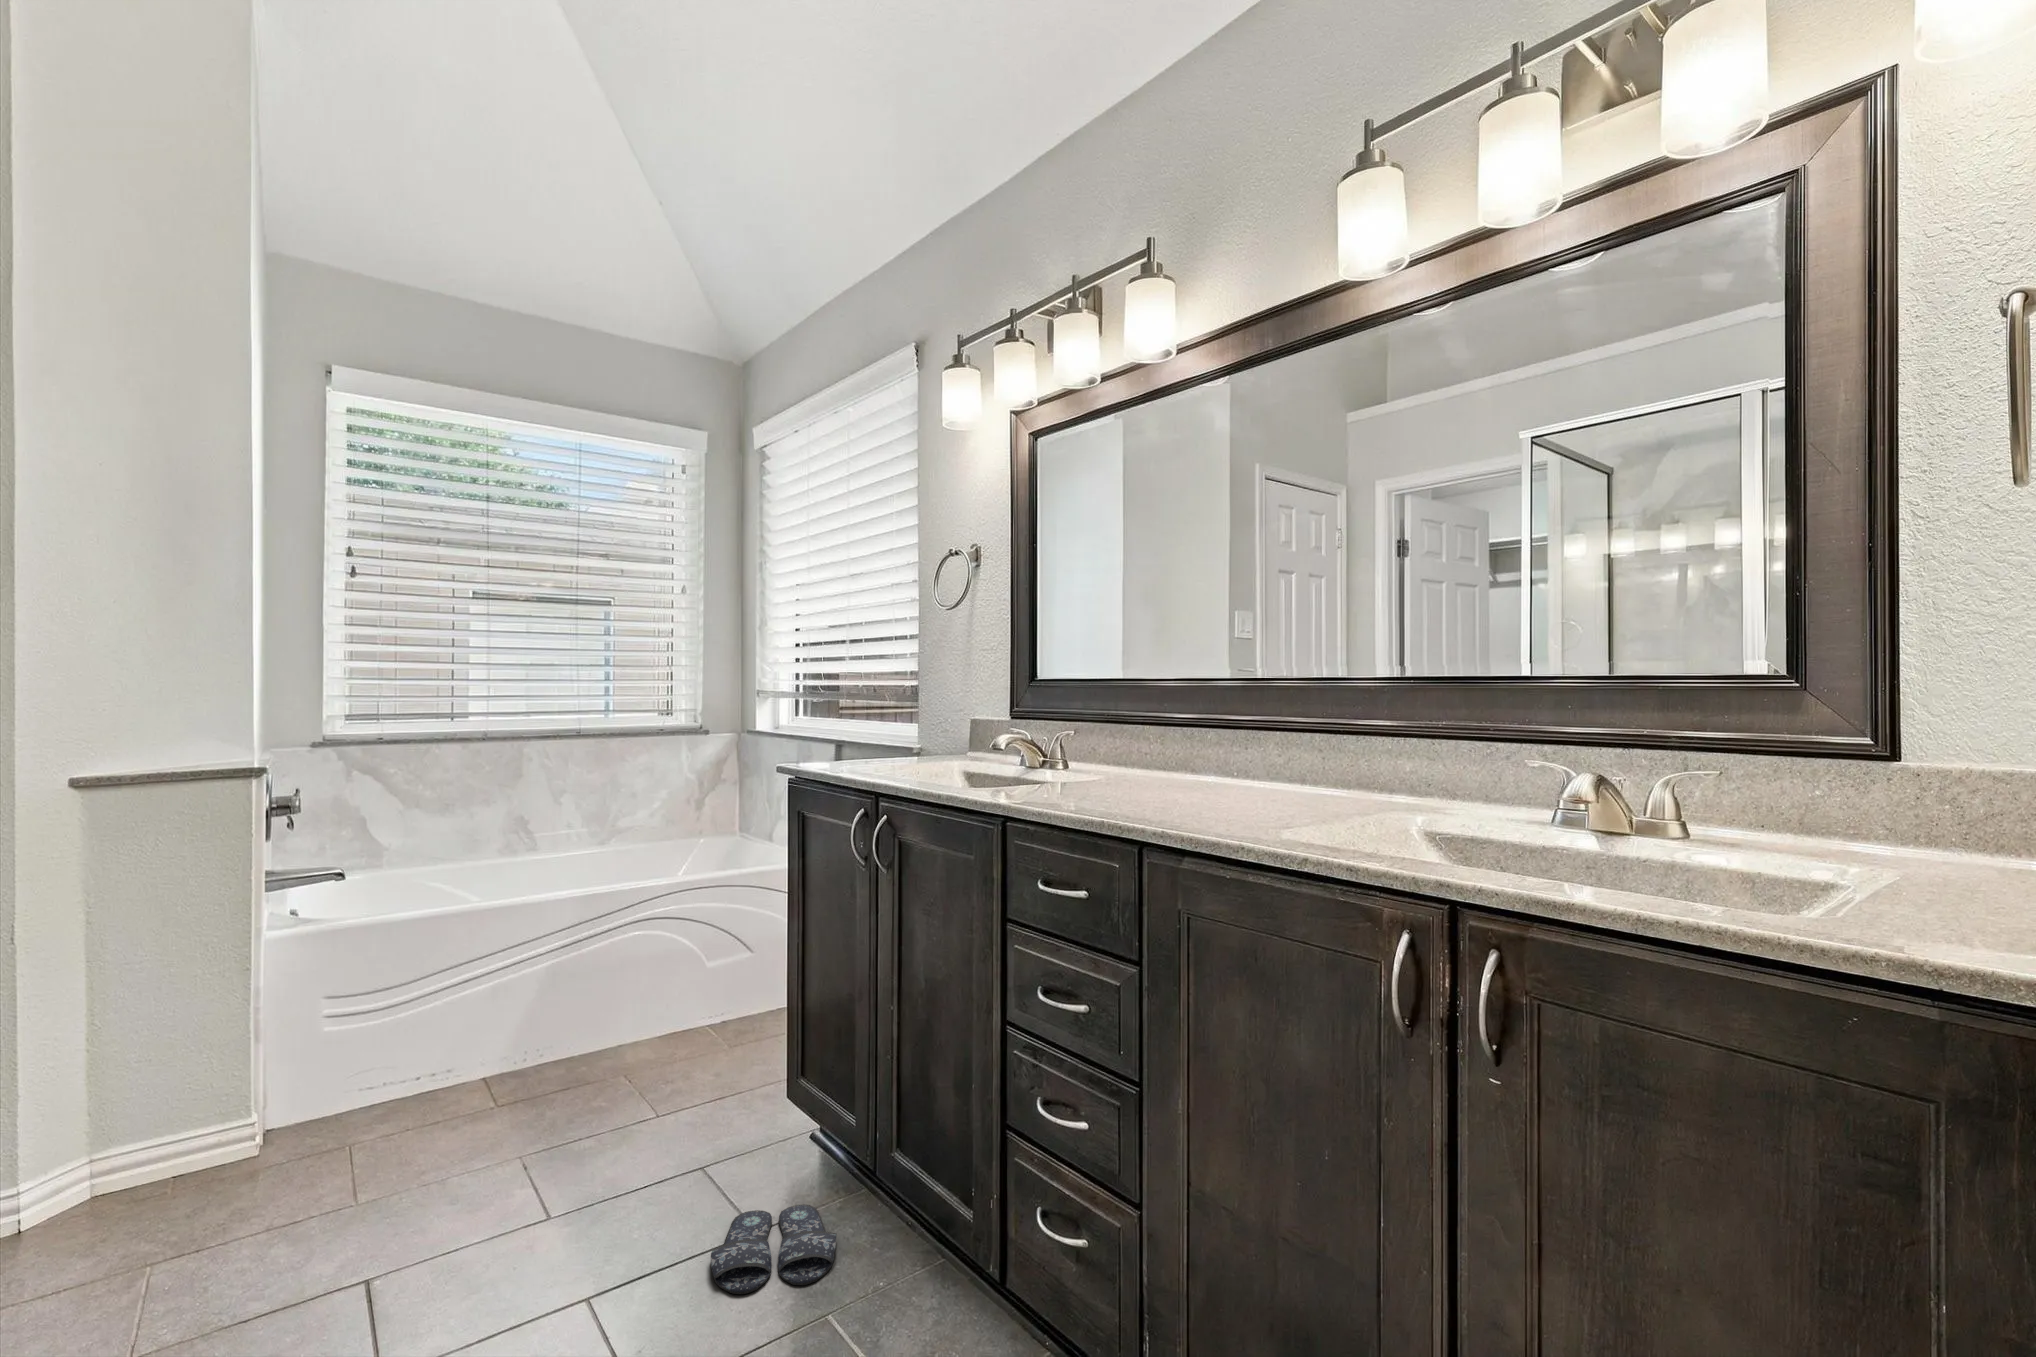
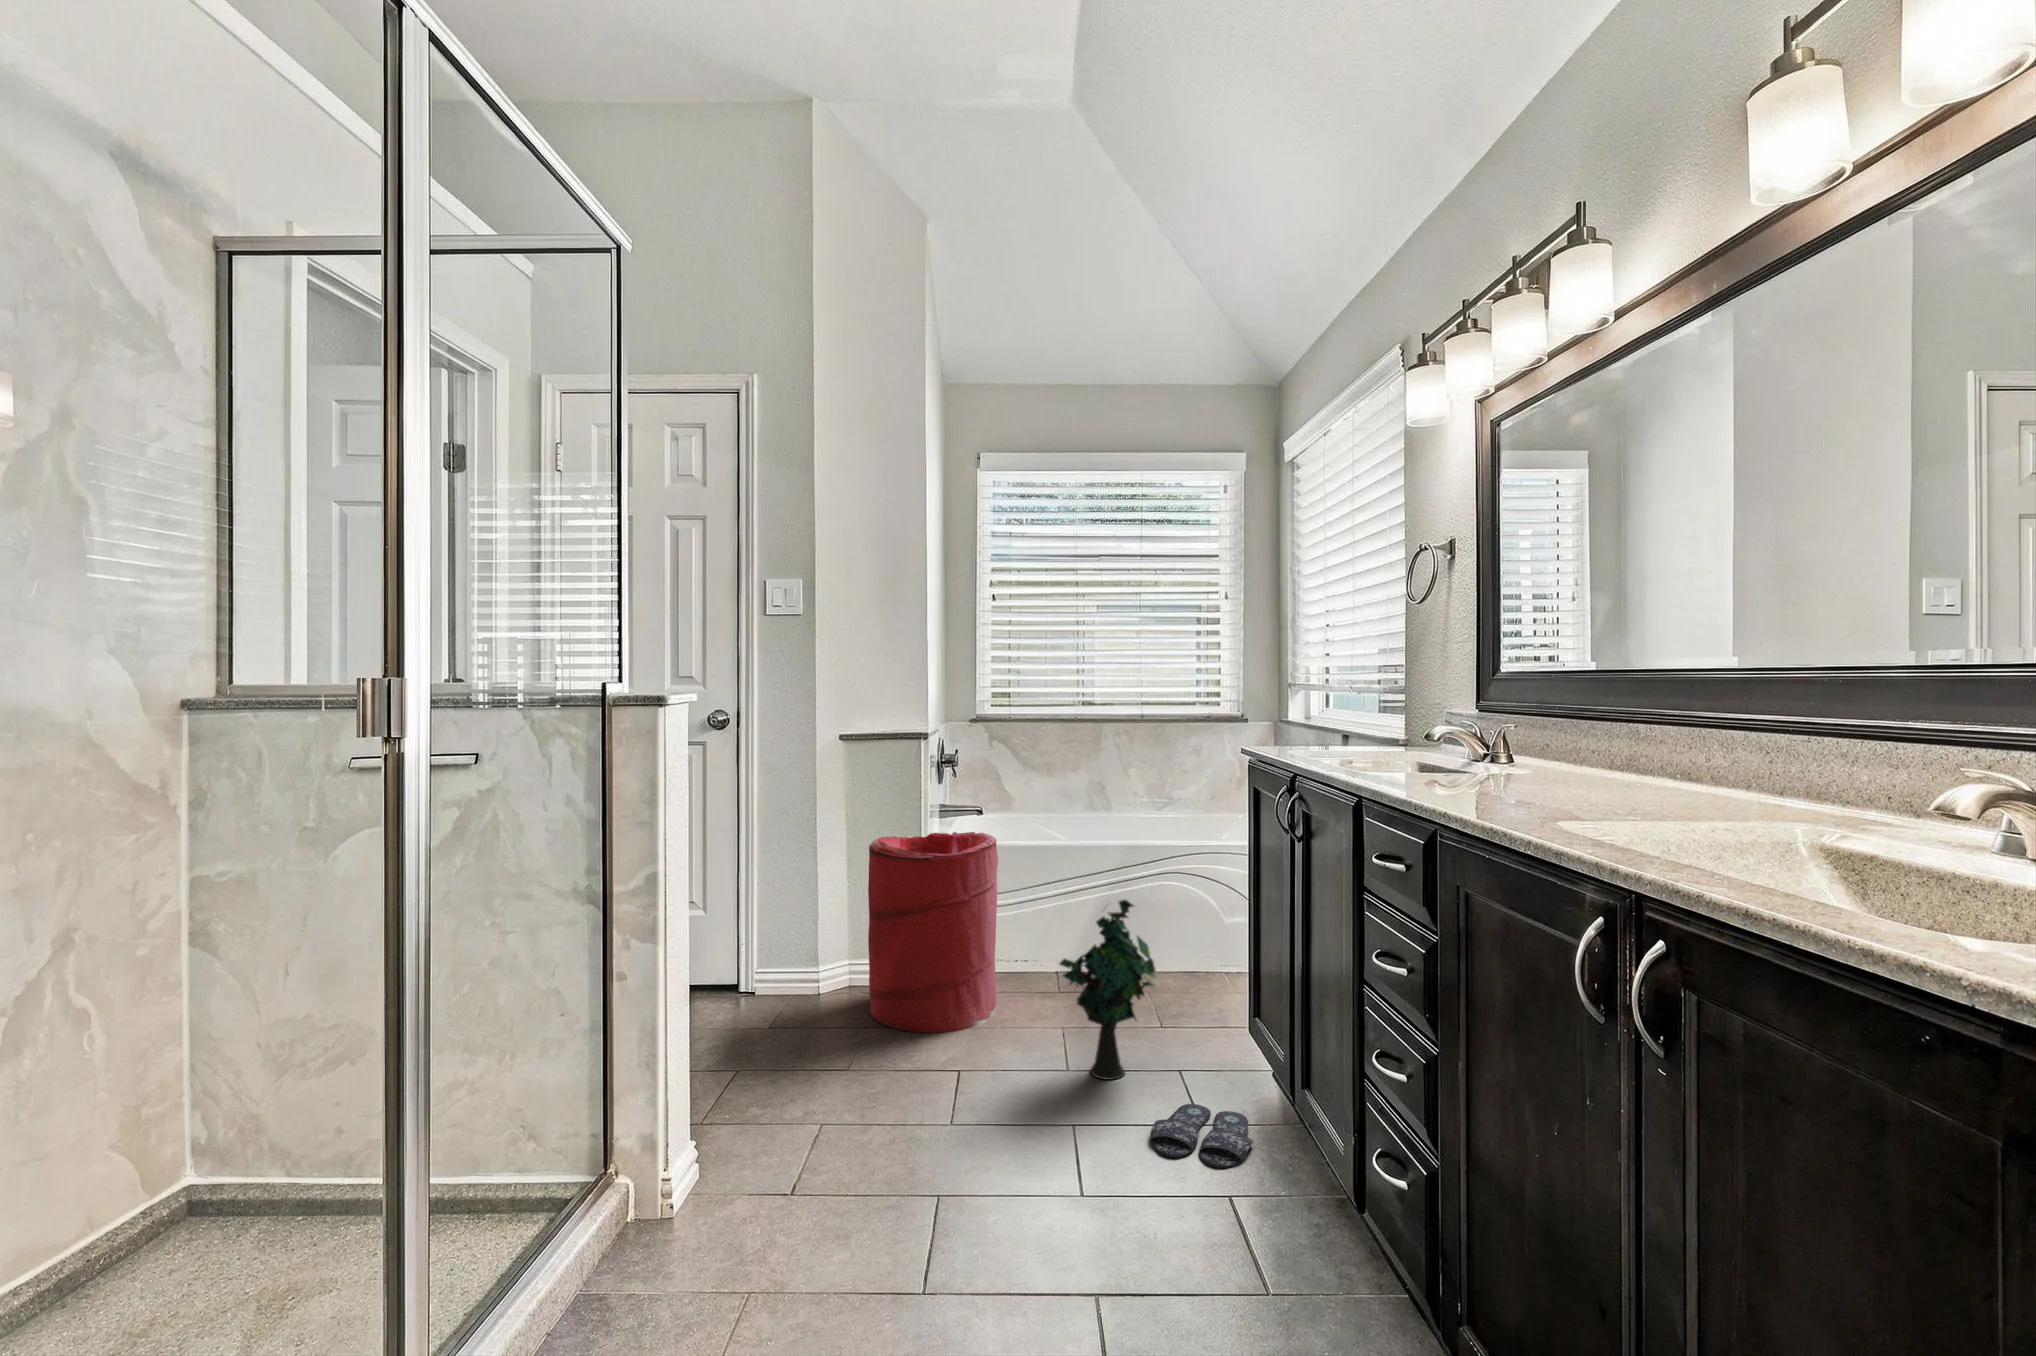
laundry hamper: none [160,909,412,1250] -> present [868,832,998,1033]
decorative plant: none [544,971,686,1219] -> present [1059,900,1156,1080]

